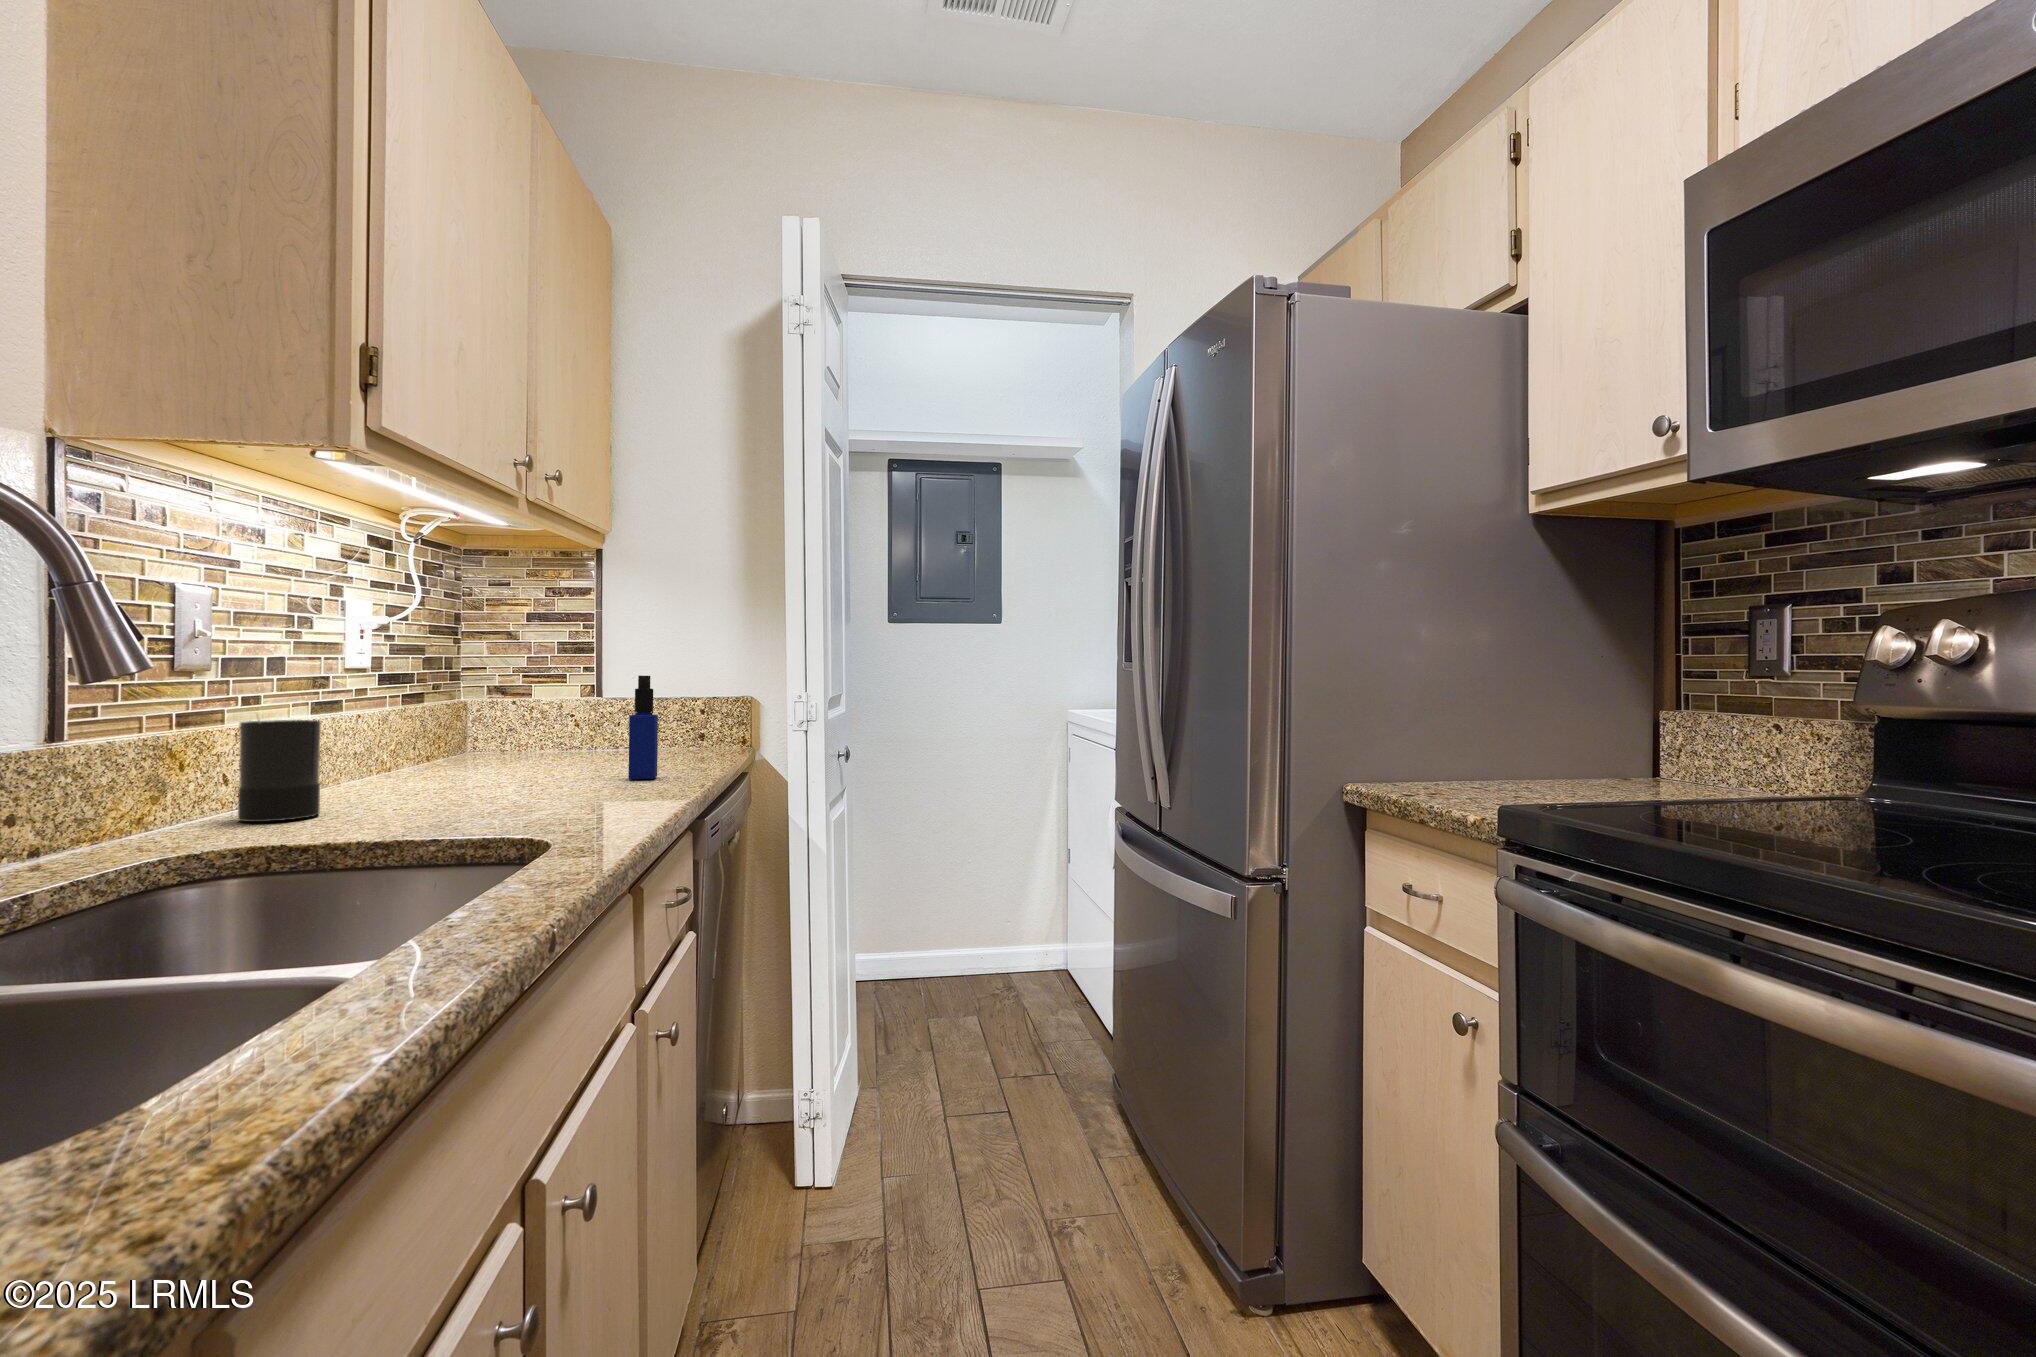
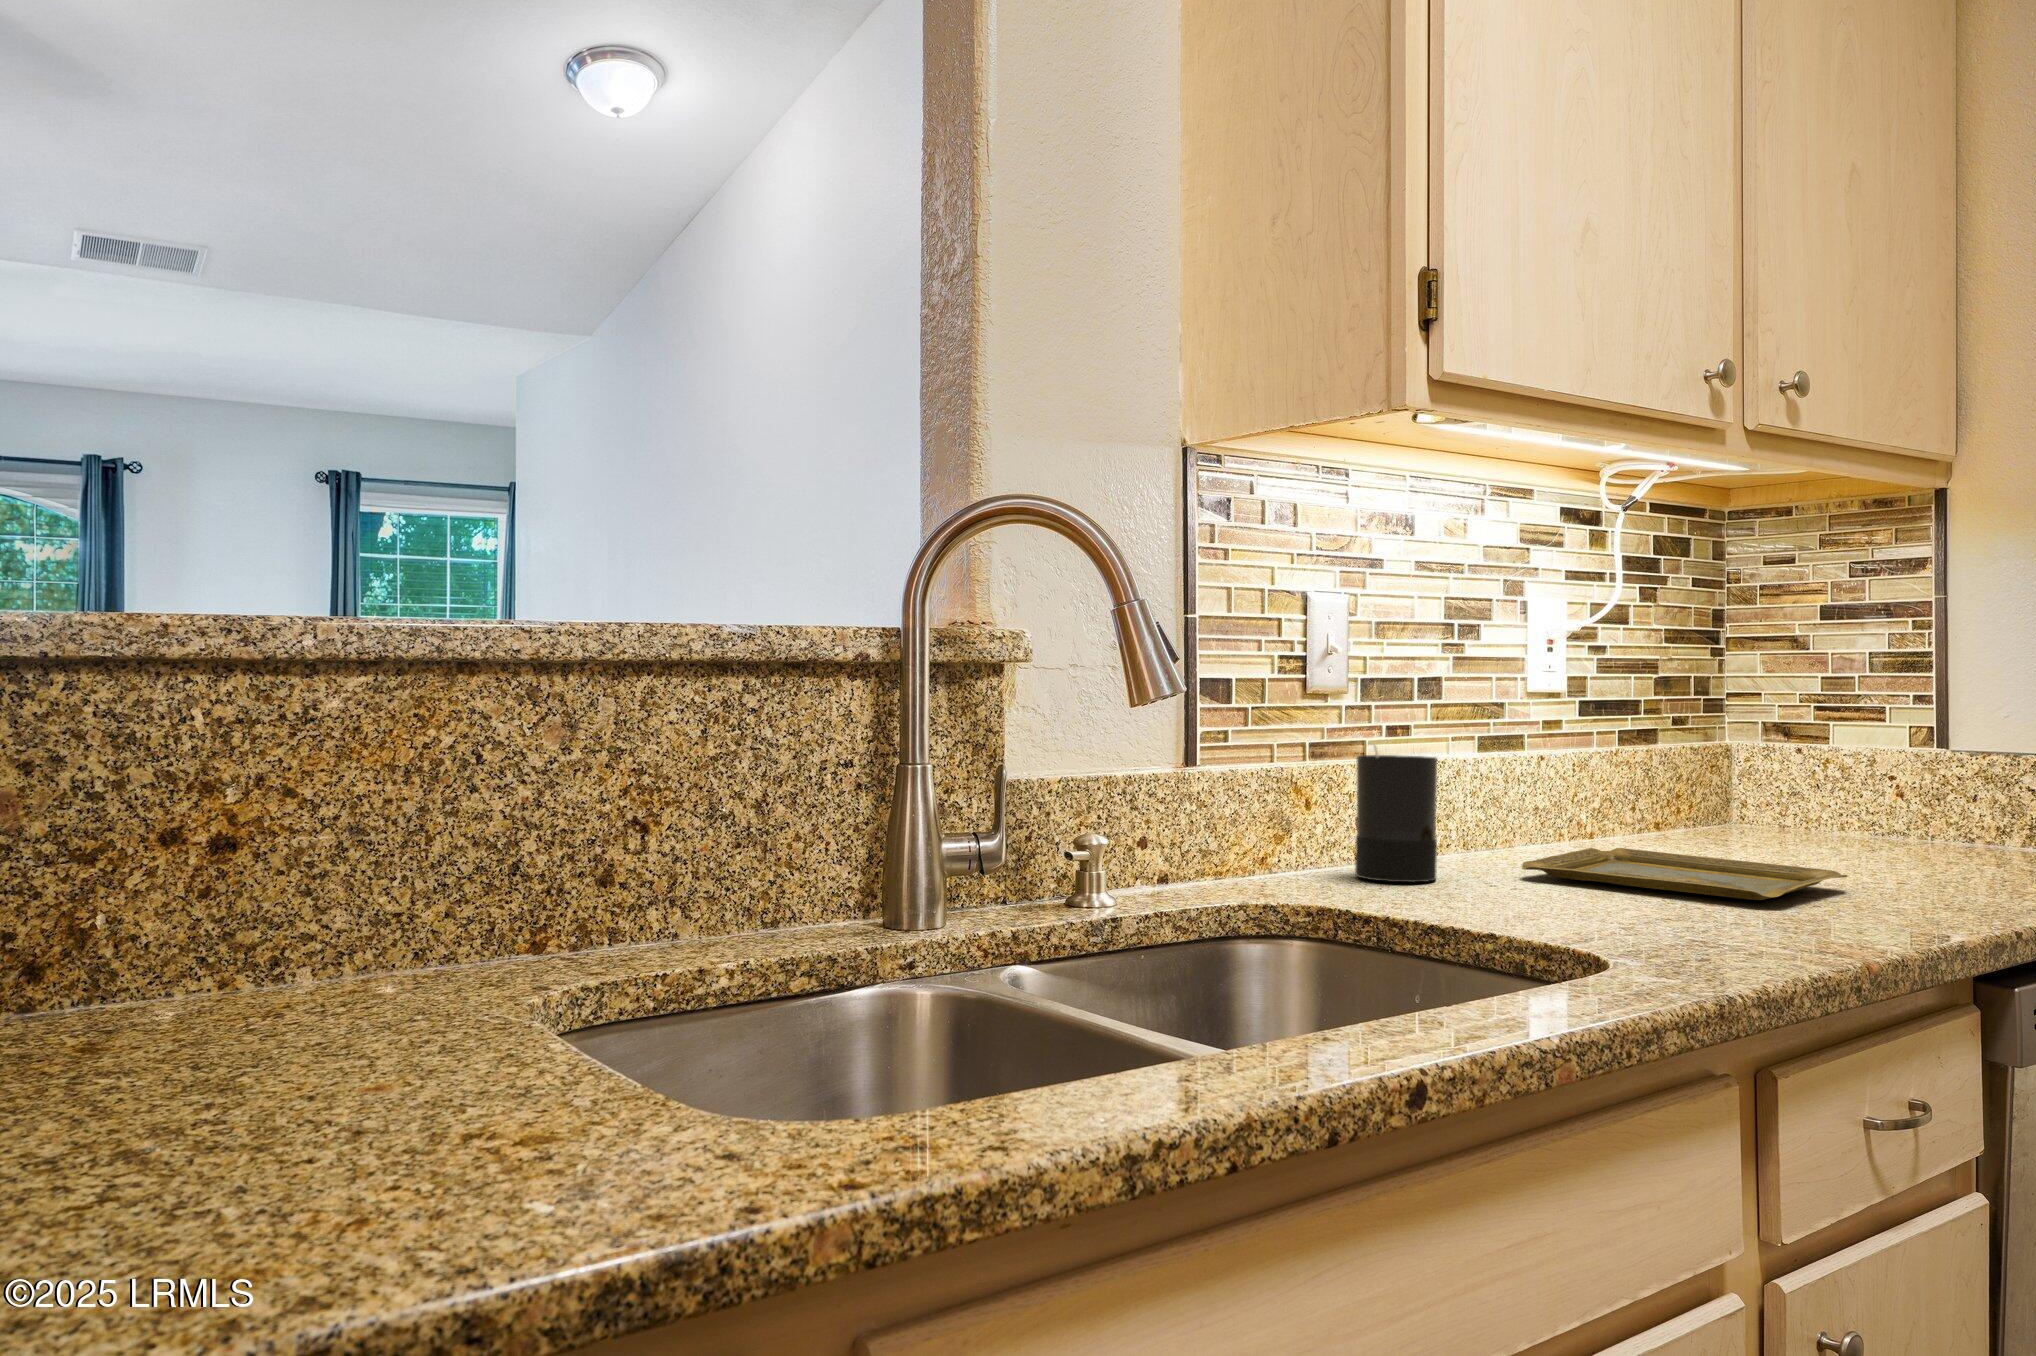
bottle: present [629,676,658,779] -> none [1918,701,1984,898]
tray: none [385,773,596,799] -> present [1522,848,1847,900]

